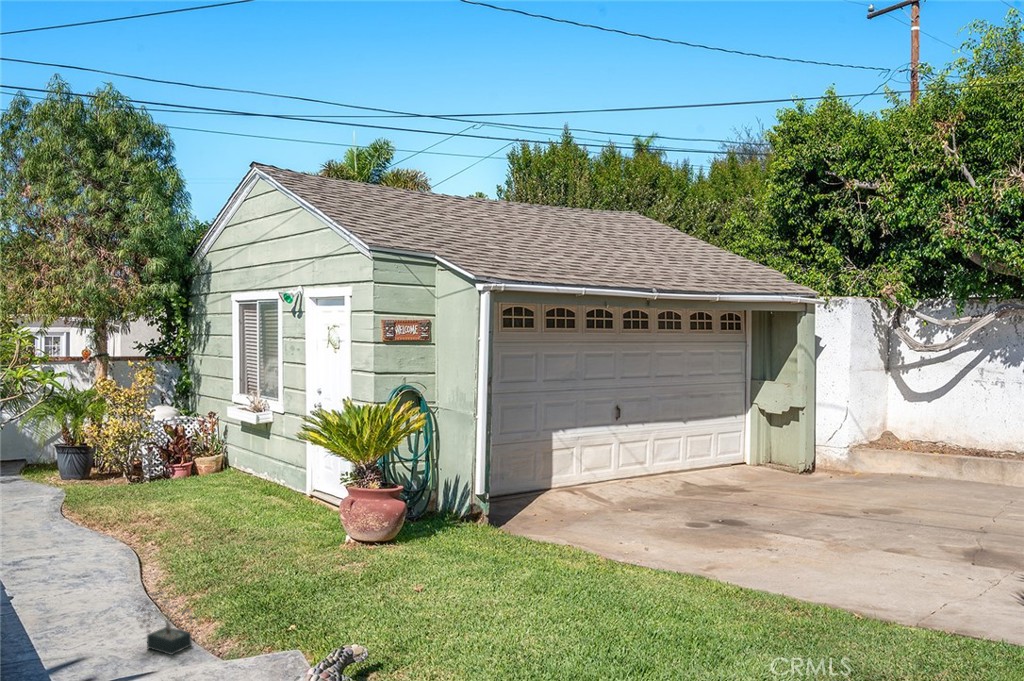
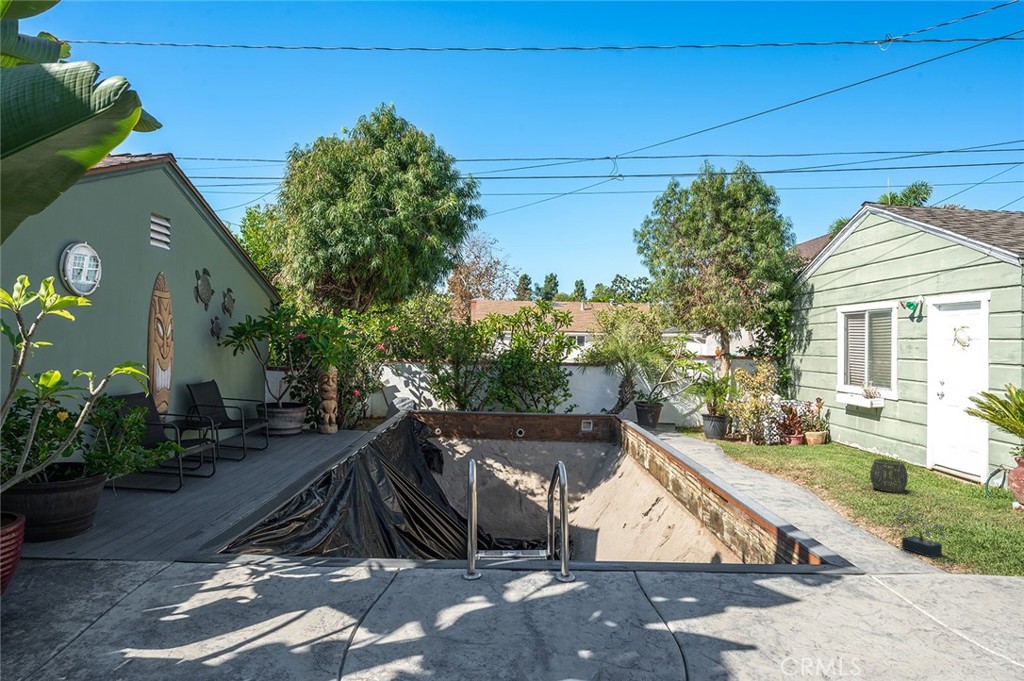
woven basket: none [204,501,249,544] -> present [870,459,908,492]

